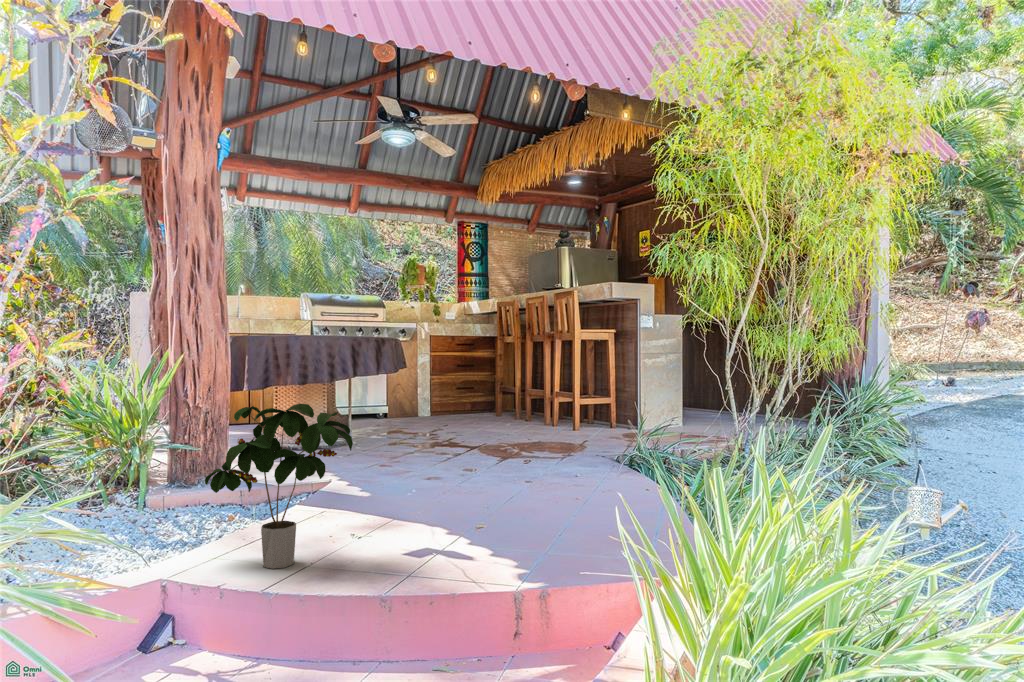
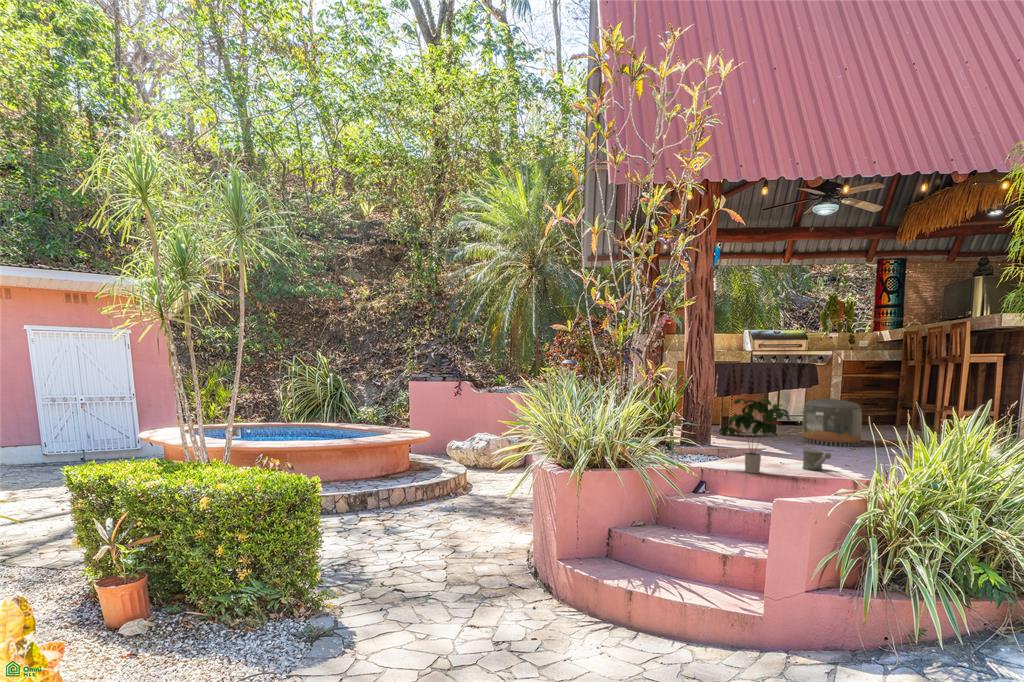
pouf: none [383,387,461,457] -> present [802,399,862,447]
watering can: none [382,485,431,529] -> present [803,449,831,471]

